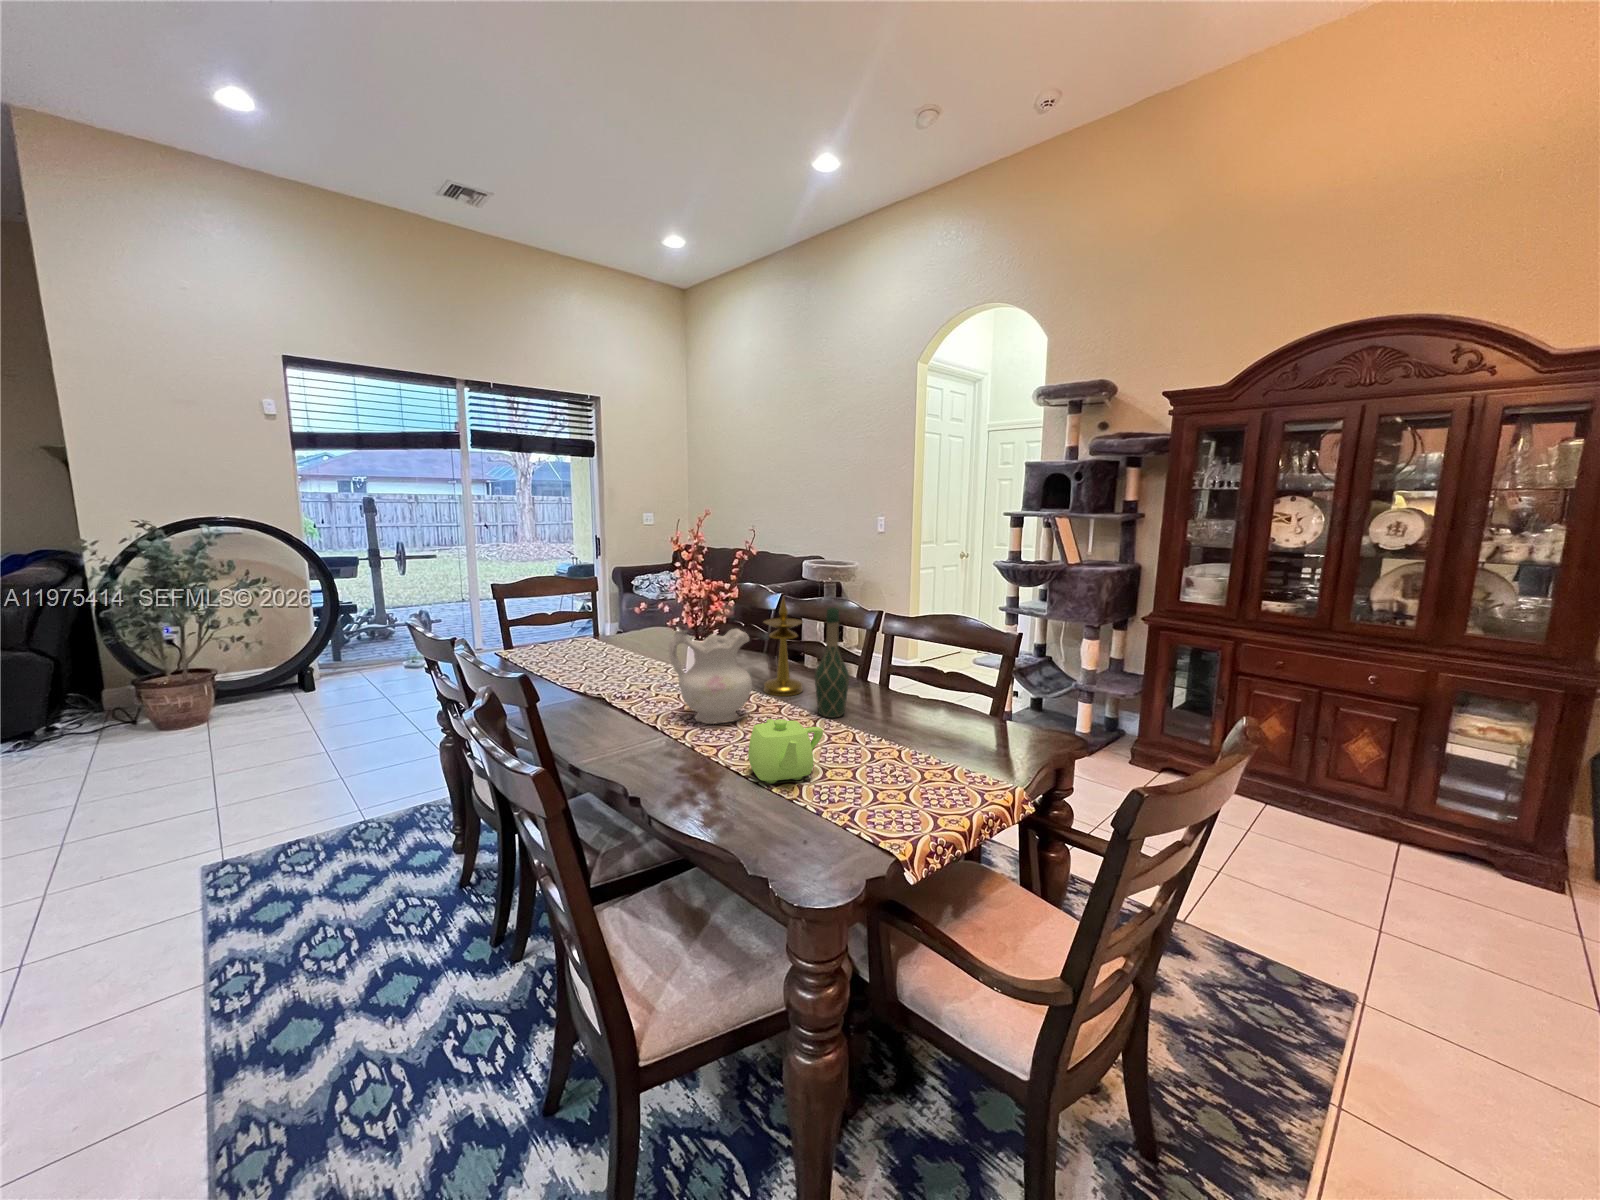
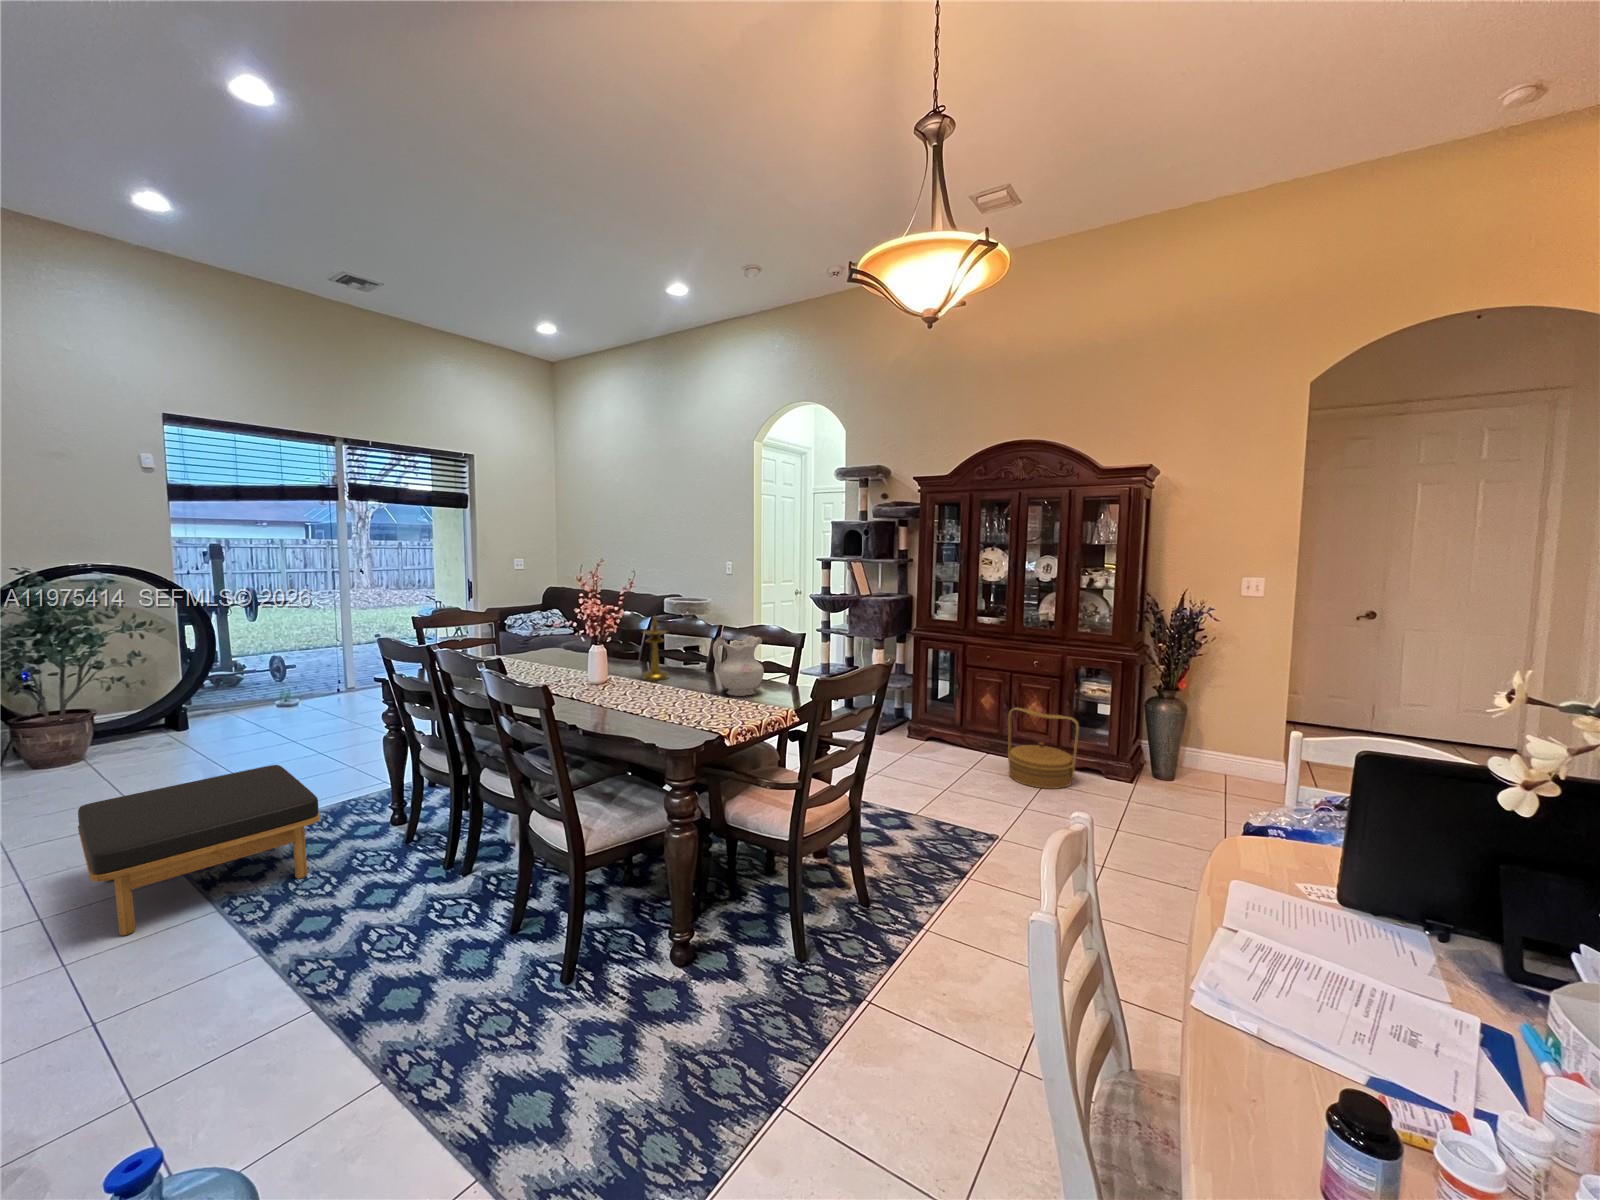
wine bottle: present [815,608,849,718] -> none [677,619,699,689]
ceramic pitcher: present [669,629,752,724] -> present [713,636,764,696]
teapot: present [748,719,823,784] -> none [639,679,683,715]
woven basket: none [1320,750,1476,893] -> present [1008,708,1079,789]
ottoman: none [27,770,343,1015] -> present [78,765,320,935]

